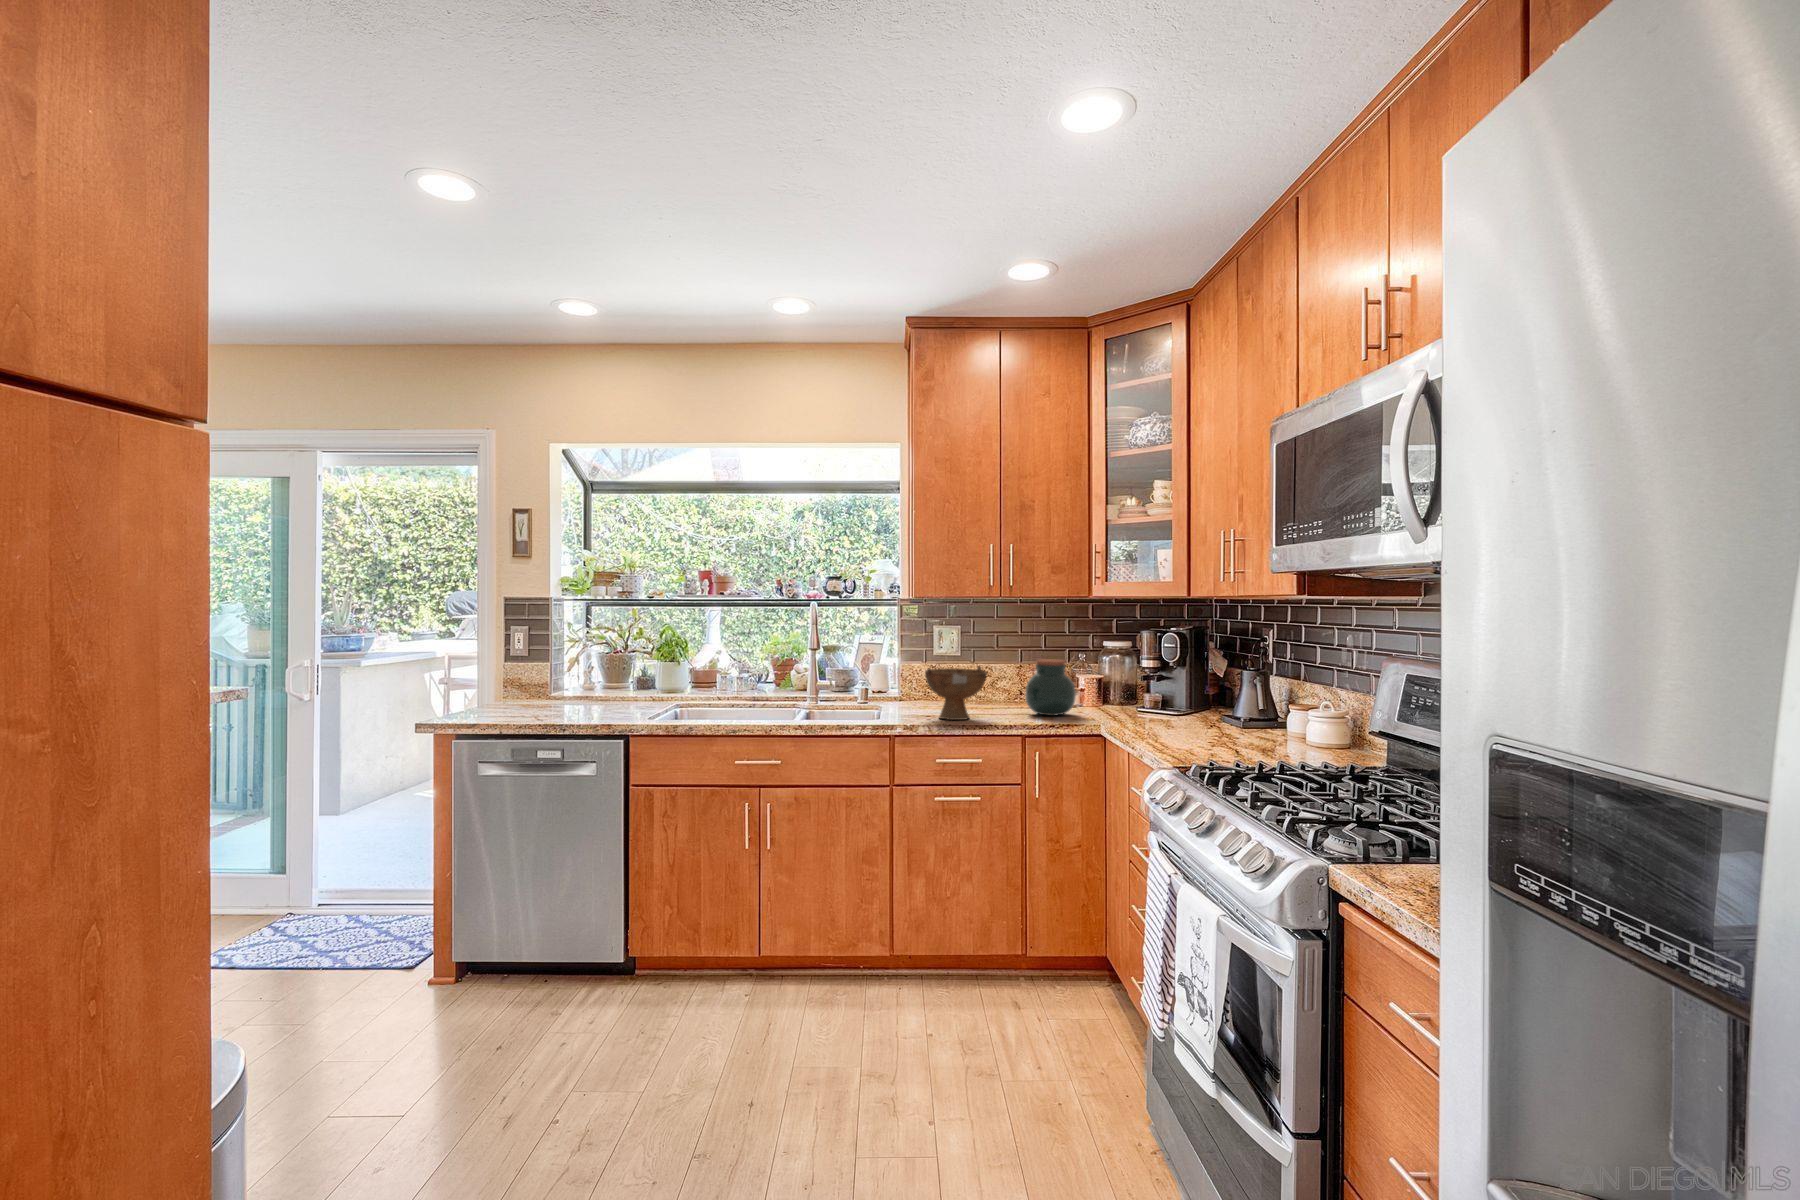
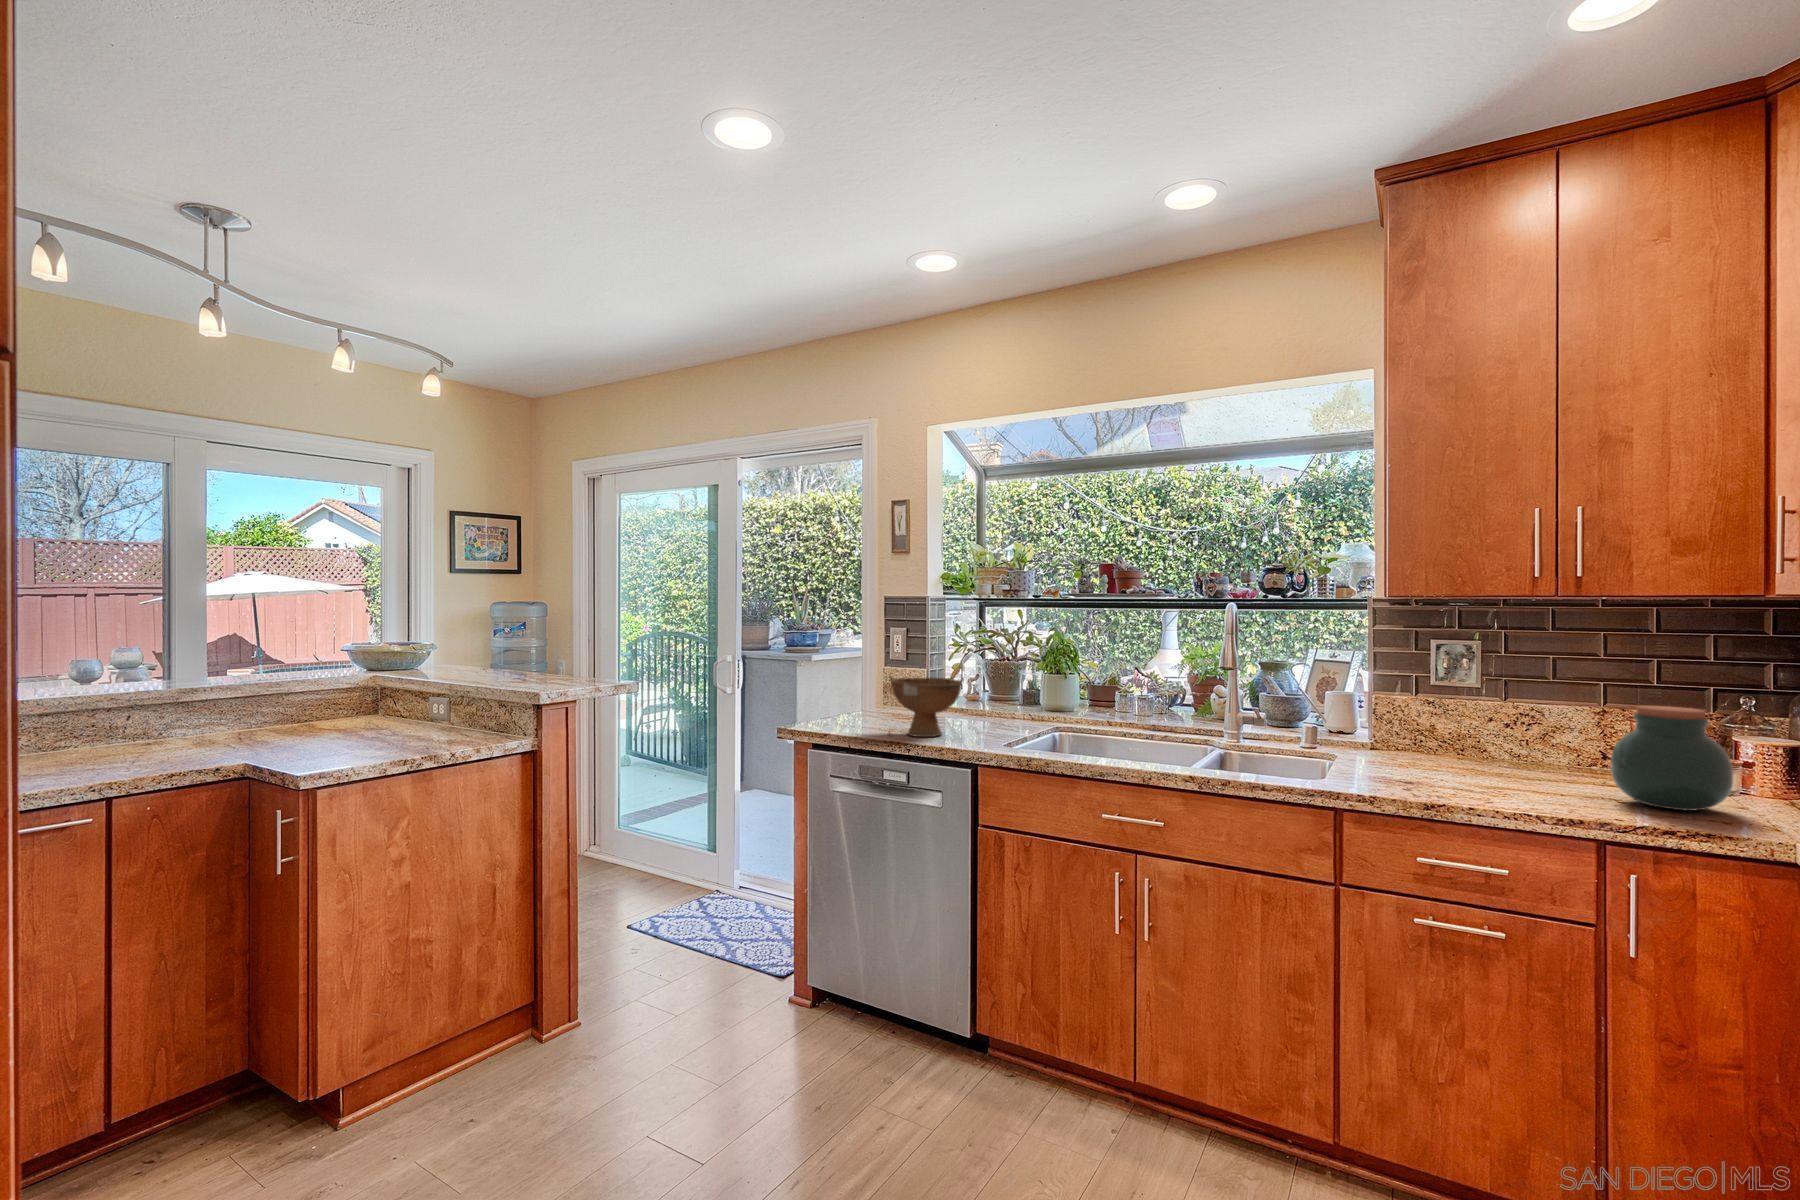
bowl: present [925,667,987,720] -> present [890,676,964,737]

